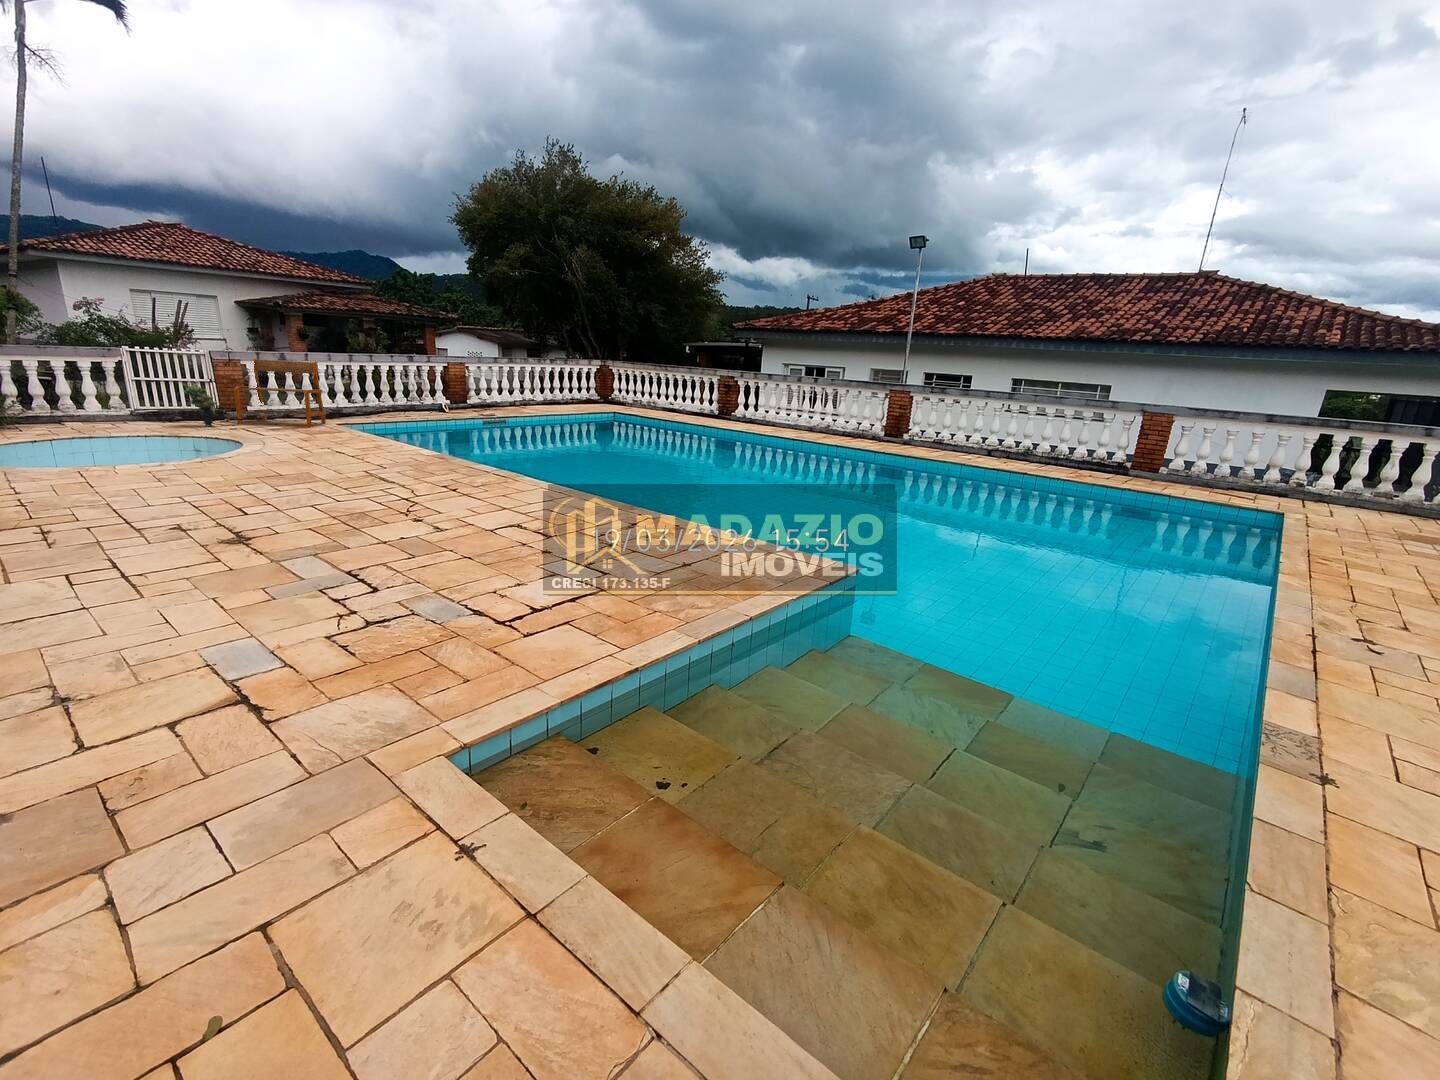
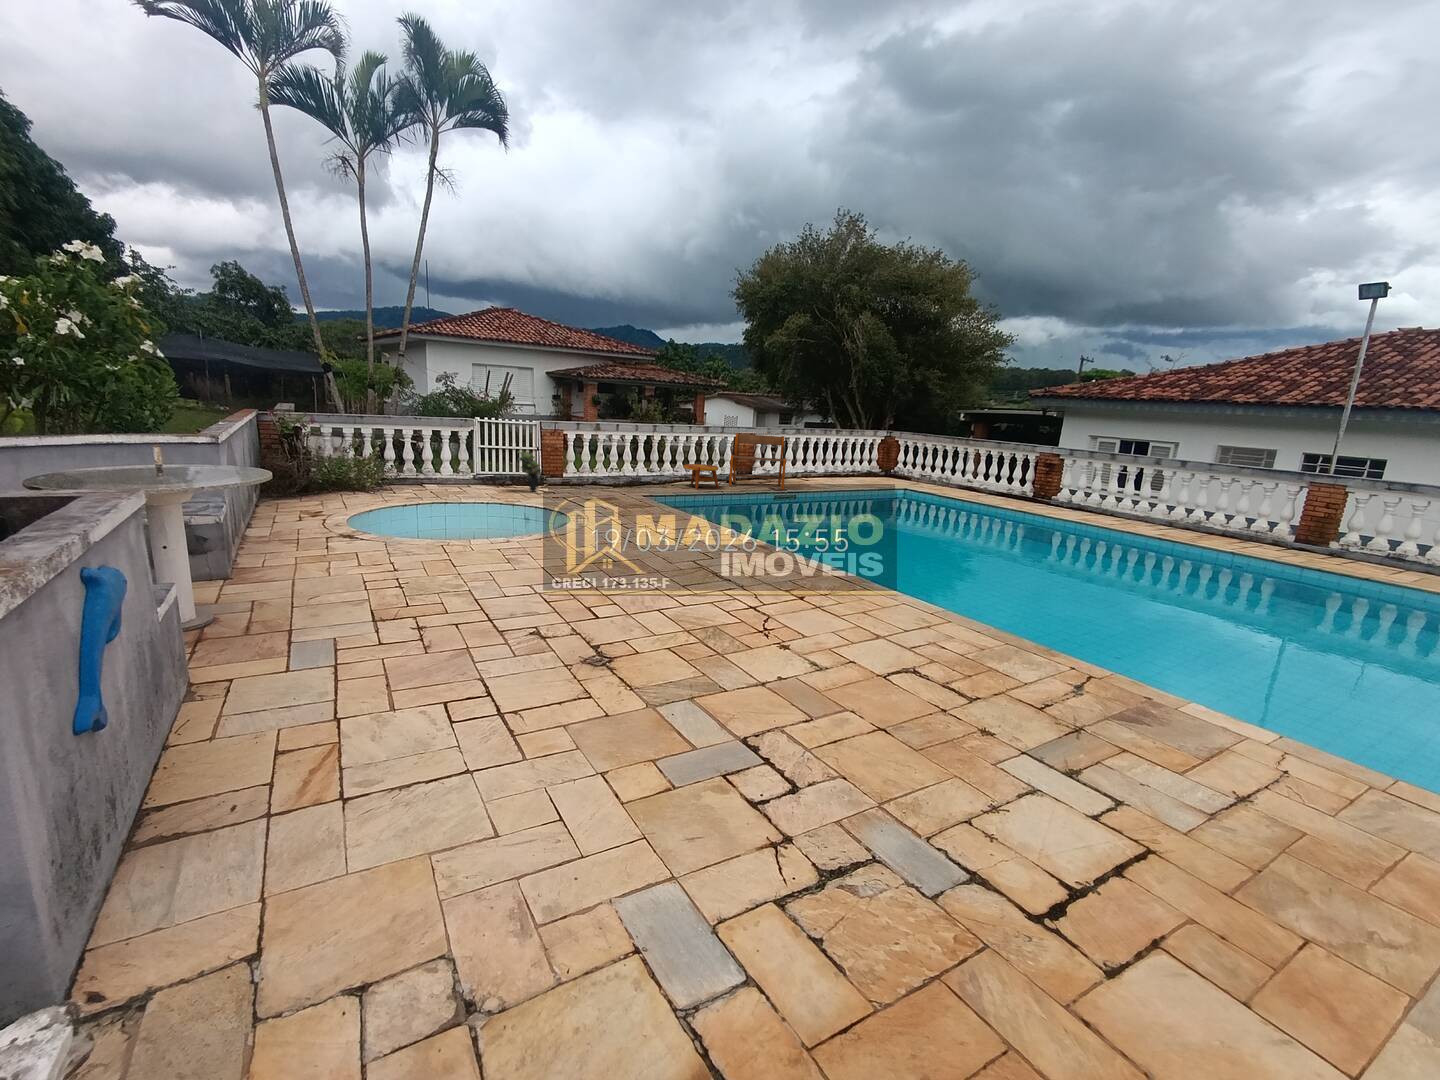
bench: present [234,359,326,427] -> present [729,433,786,490]
side table: none [390,395,431,419] -> present [684,464,719,489]

